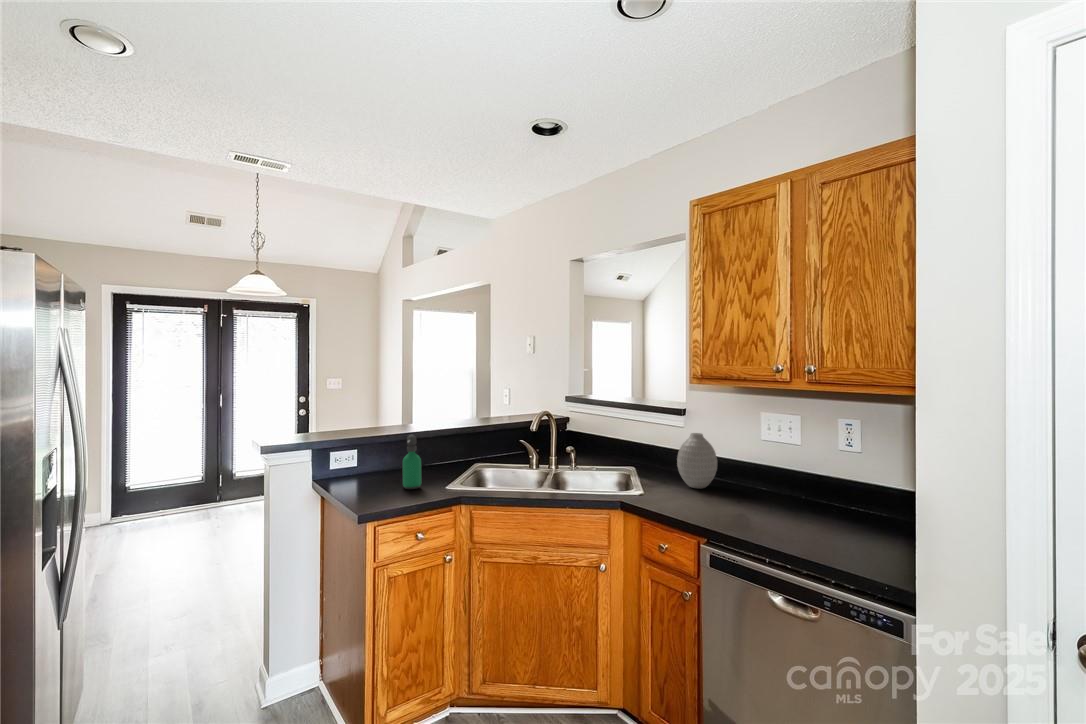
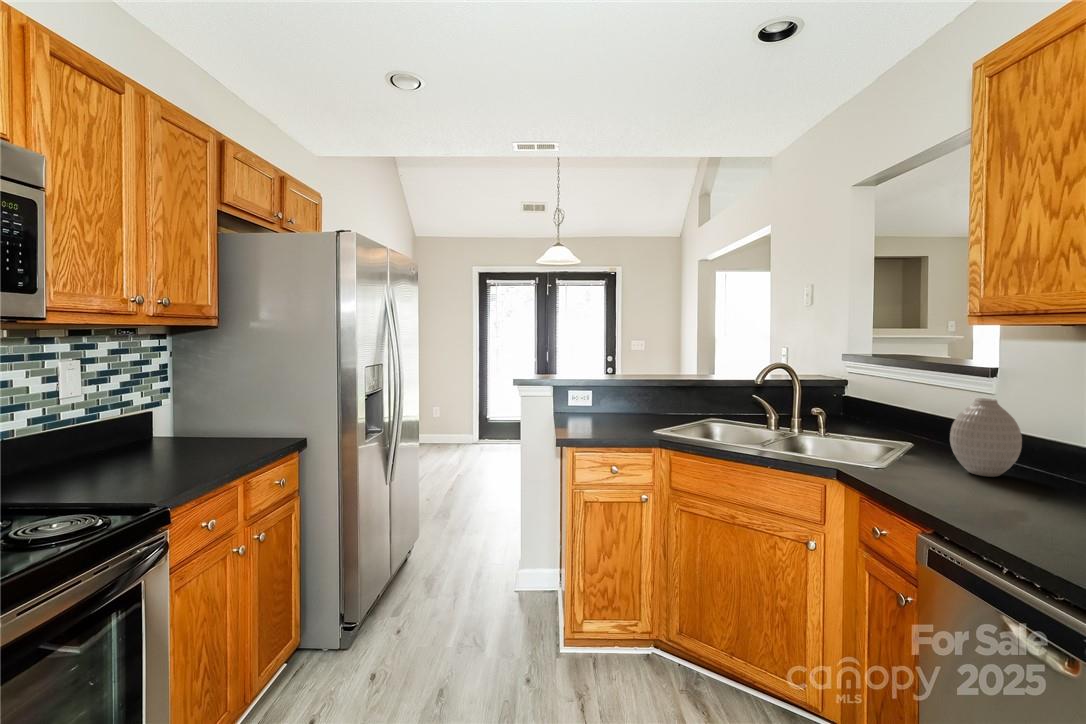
soap dispenser: present [403,435,422,489] -> none [615,378,633,429]

